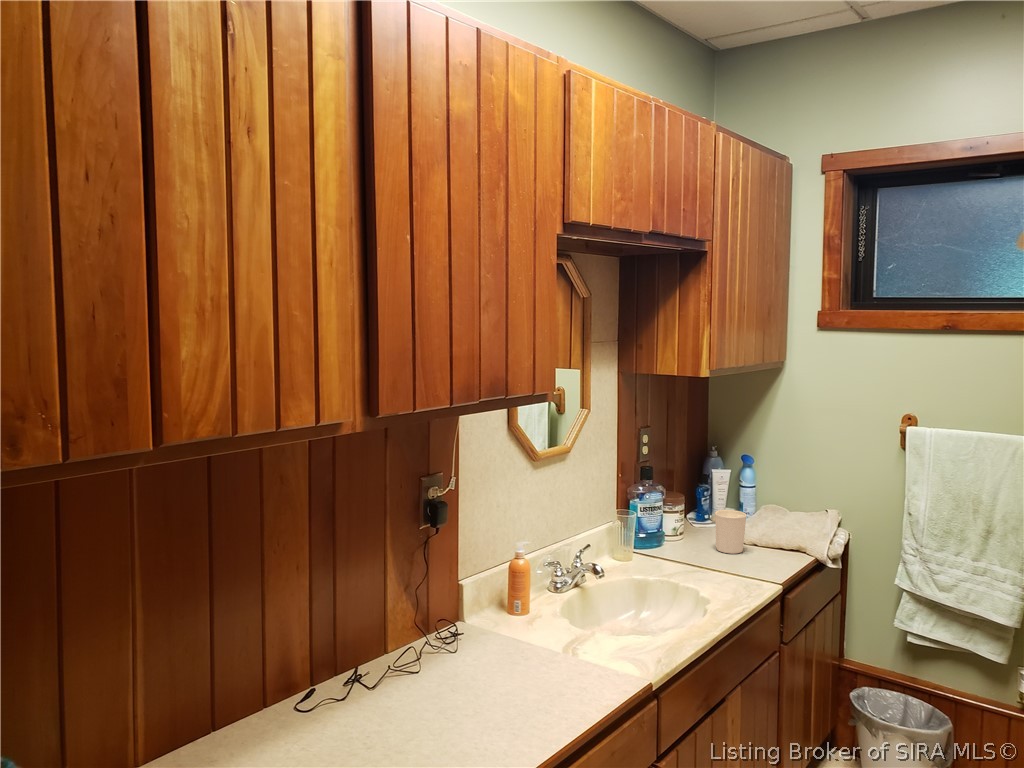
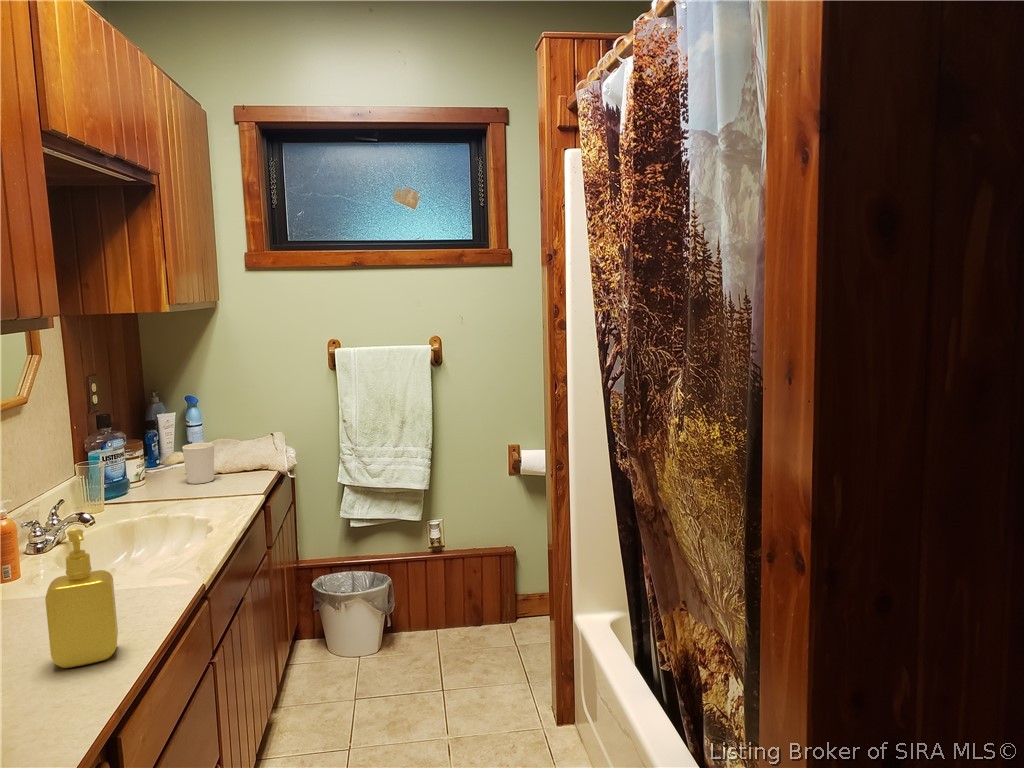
soap dispenser: none [483,605,543,735] -> present [45,529,118,668]

